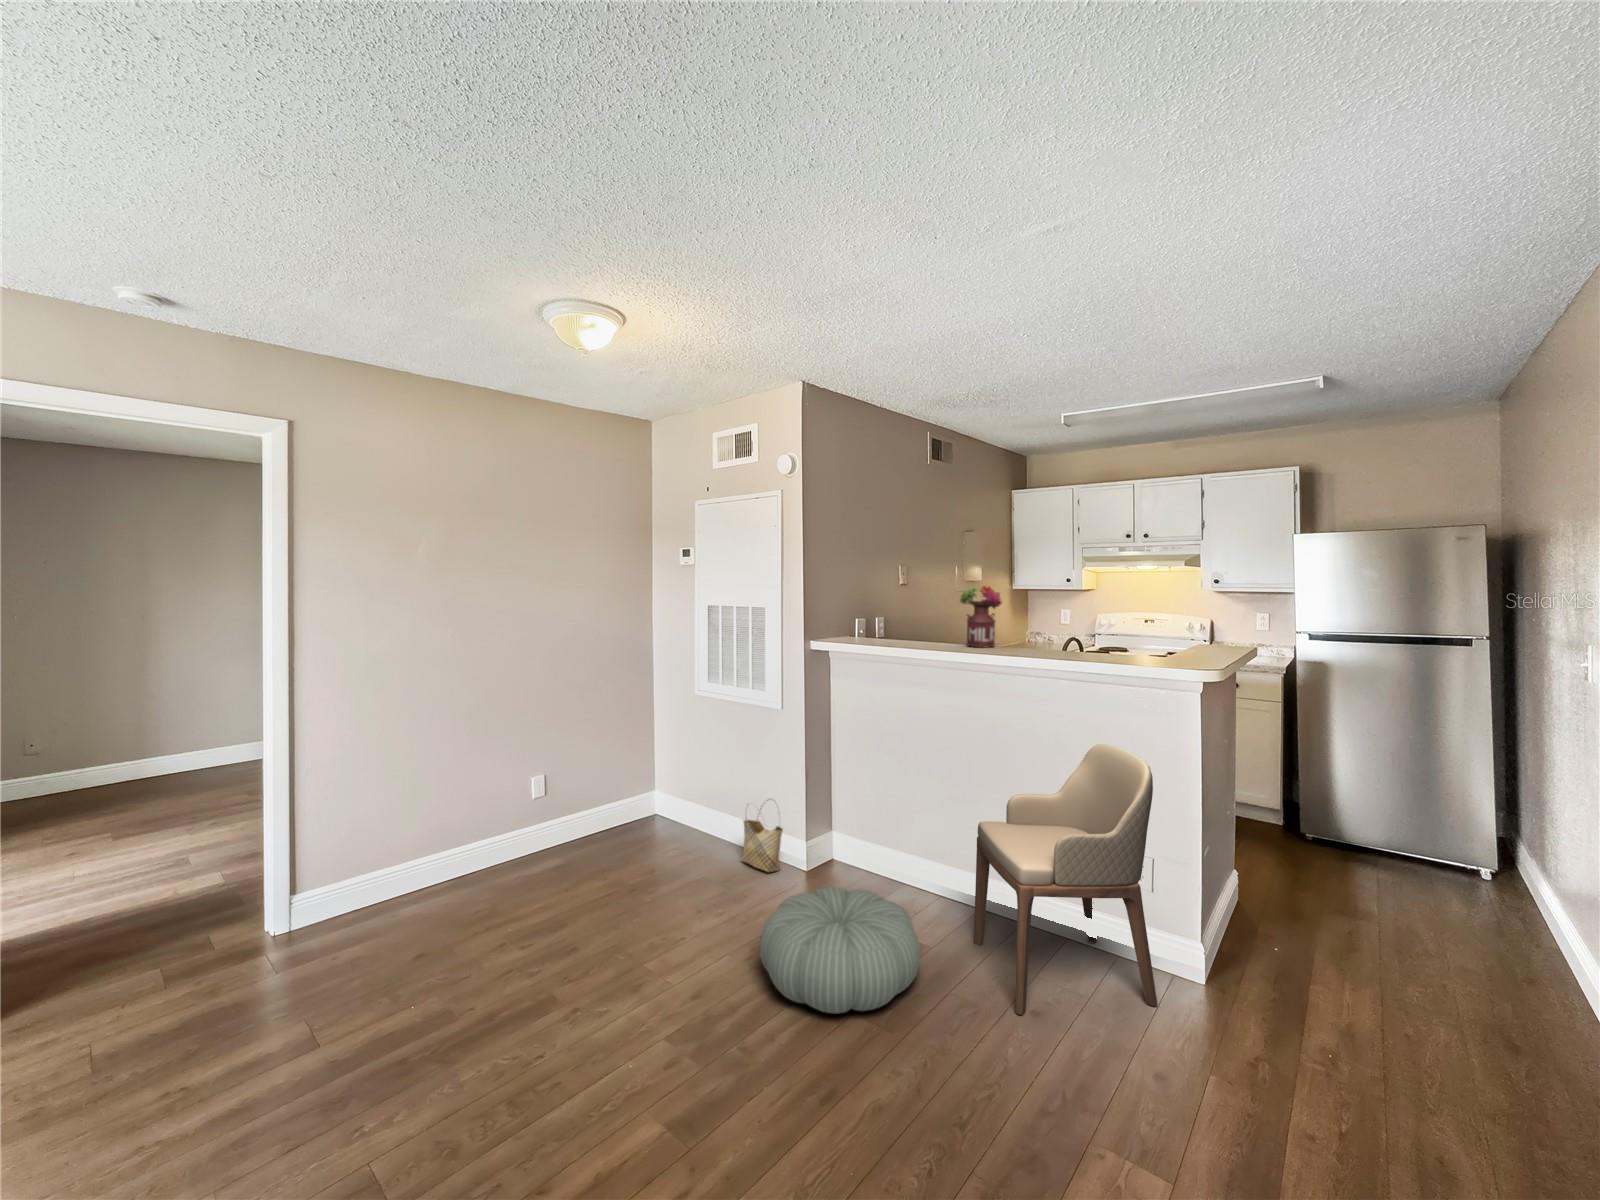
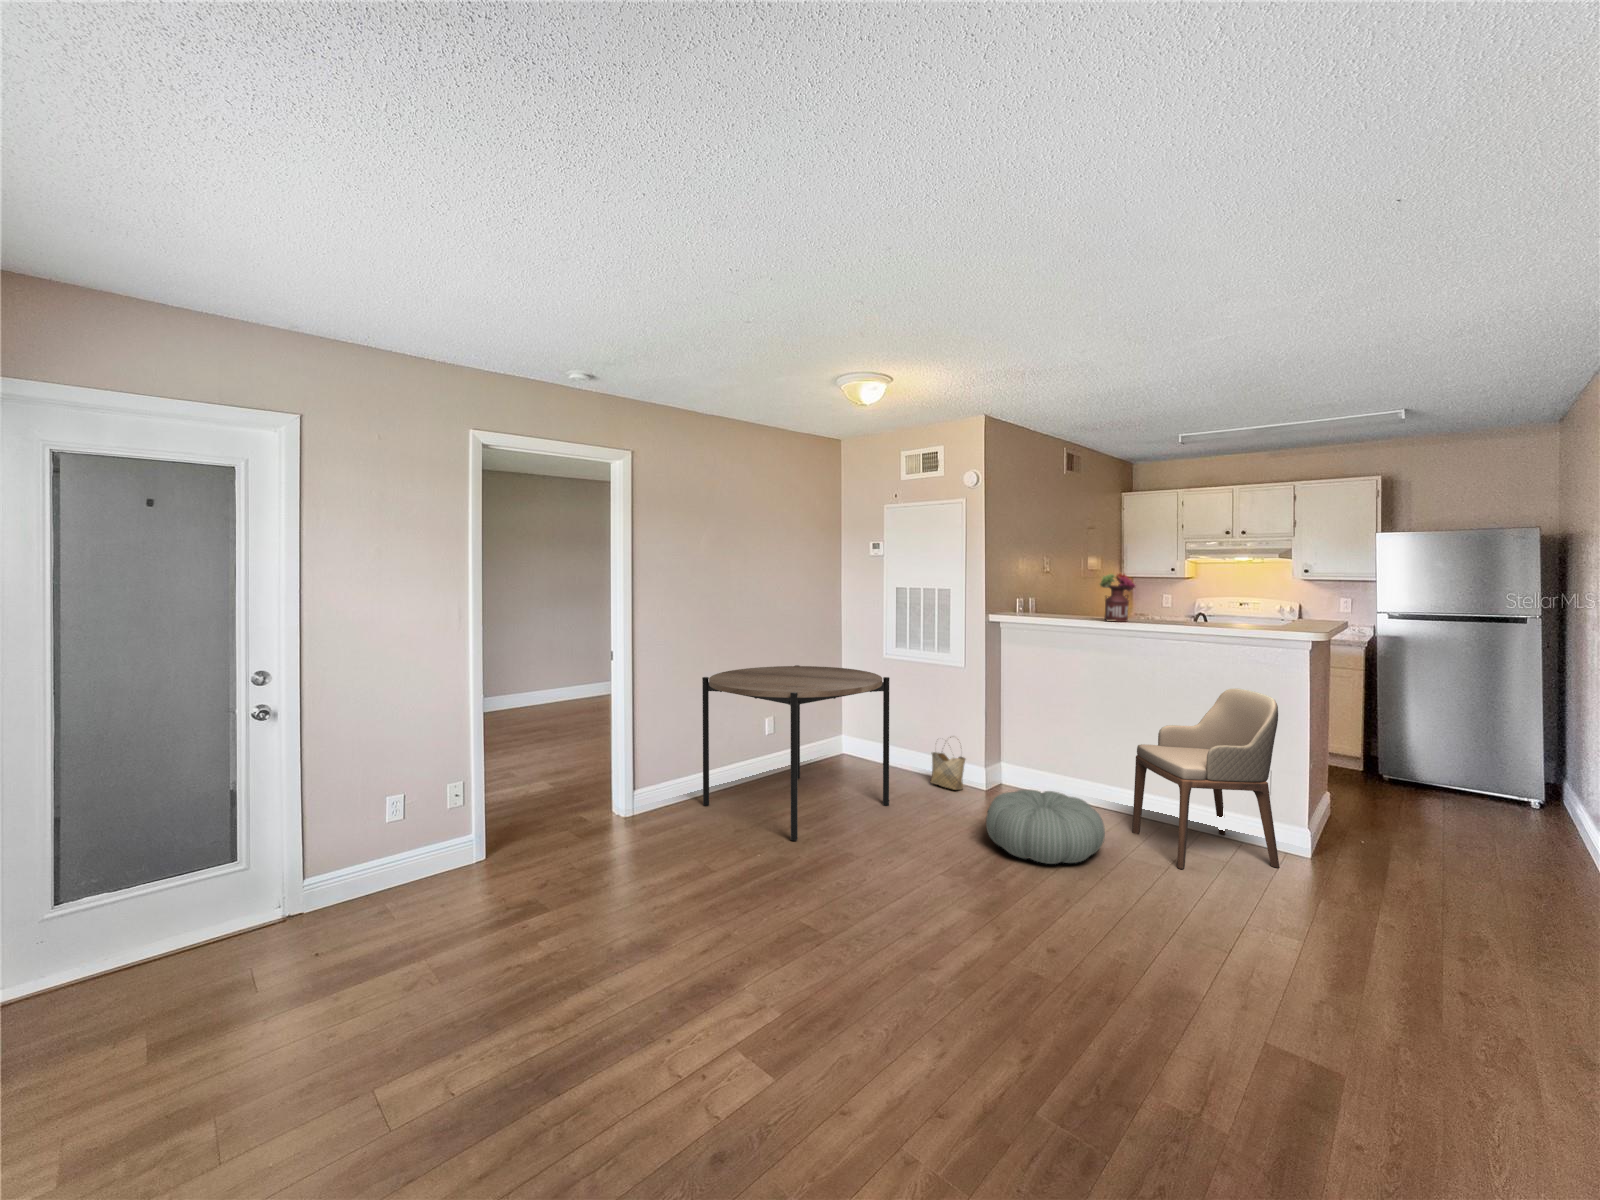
dining table: none [401,708,667,976] -> present [702,665,890,841]

